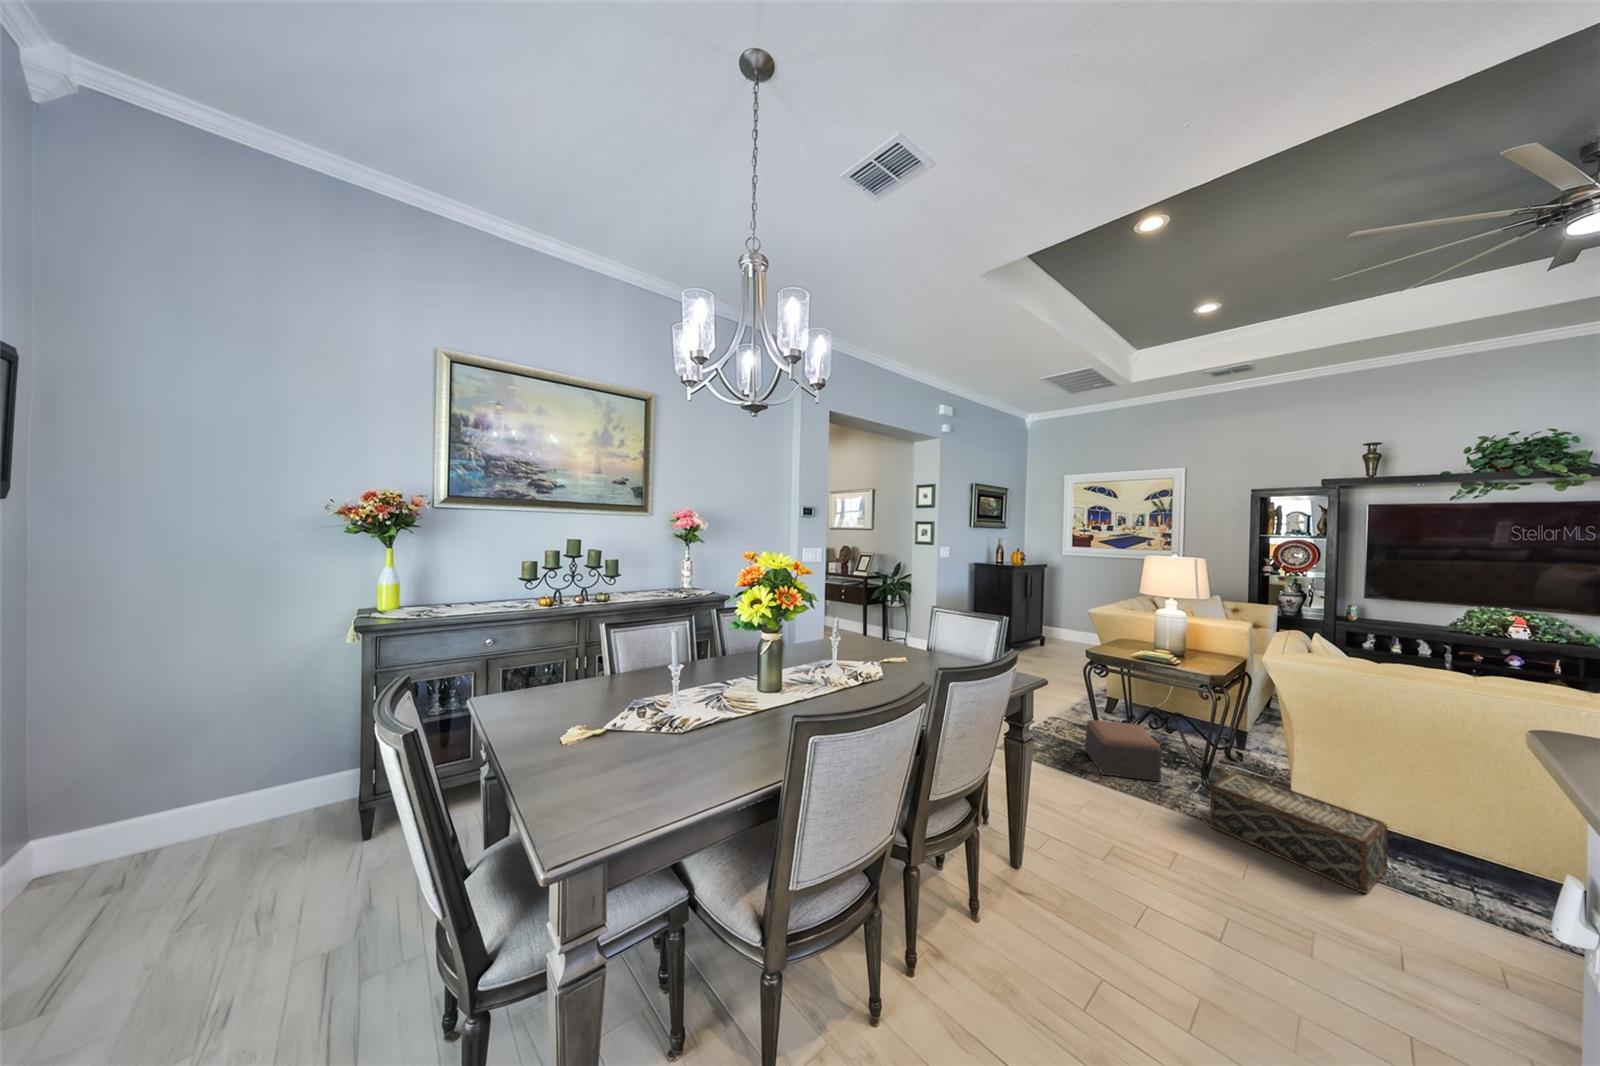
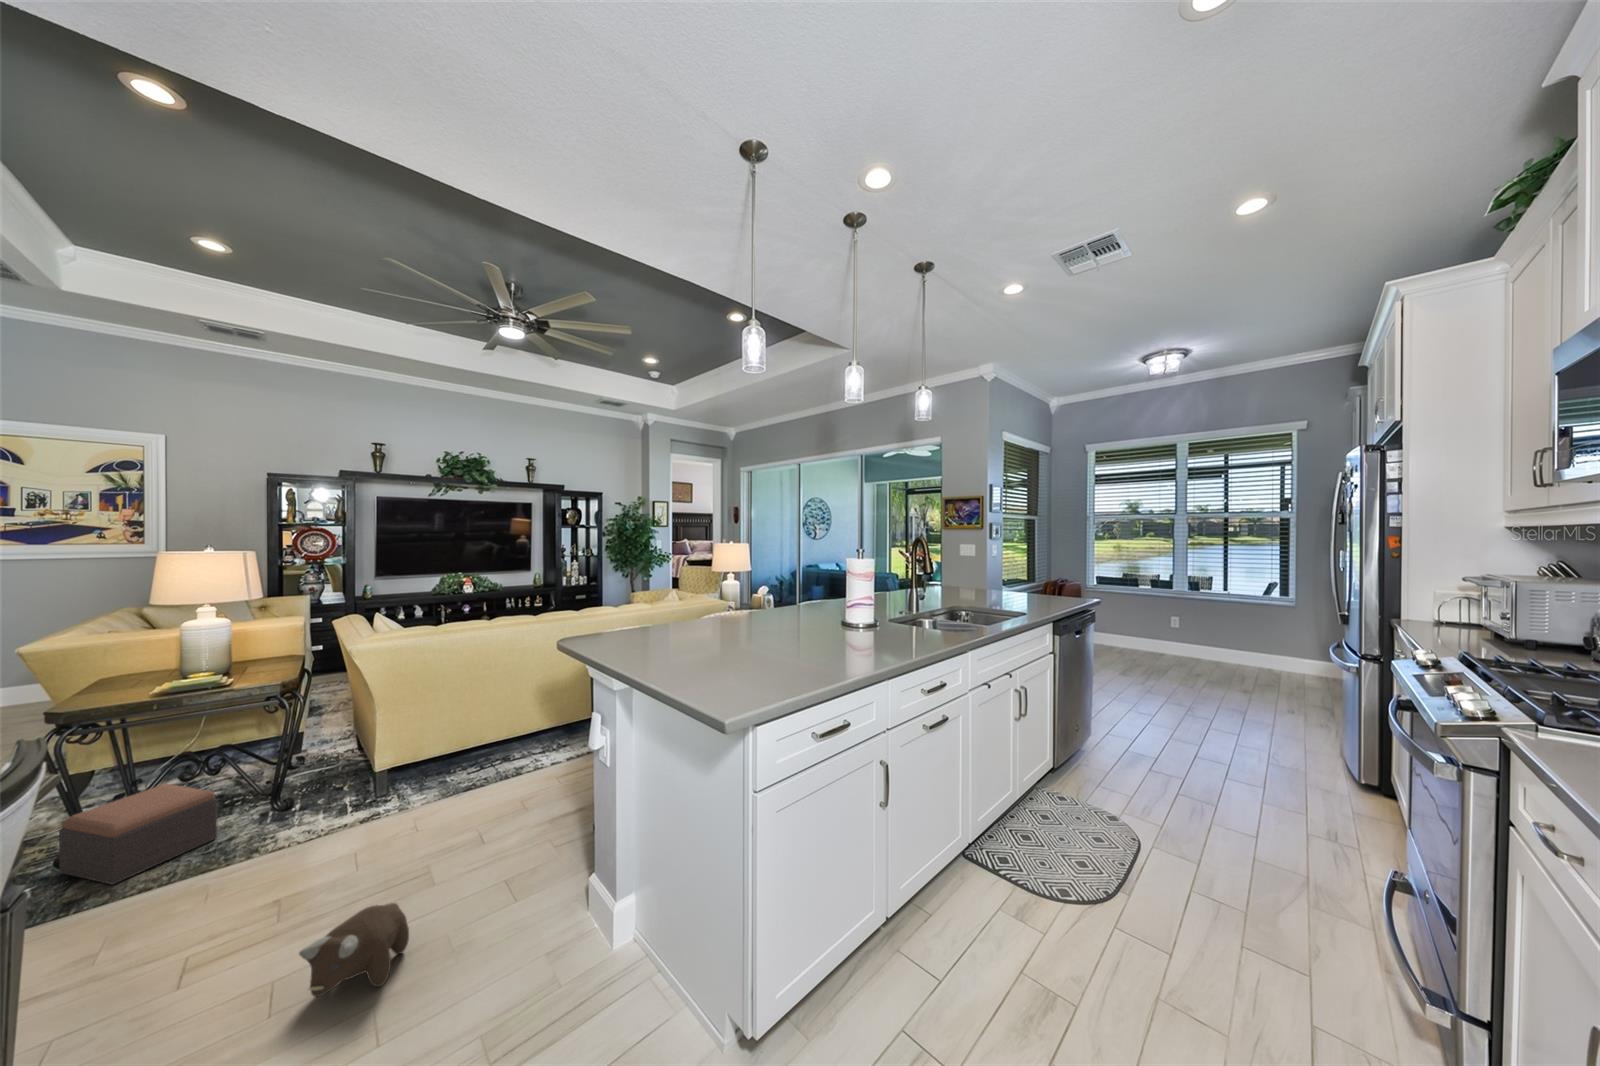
woven basket: present [1210,772,1388,893] -> none [302,748,449,845]
plush toy: none [1146,896,1251,993] -> present [299,903,409,997]

